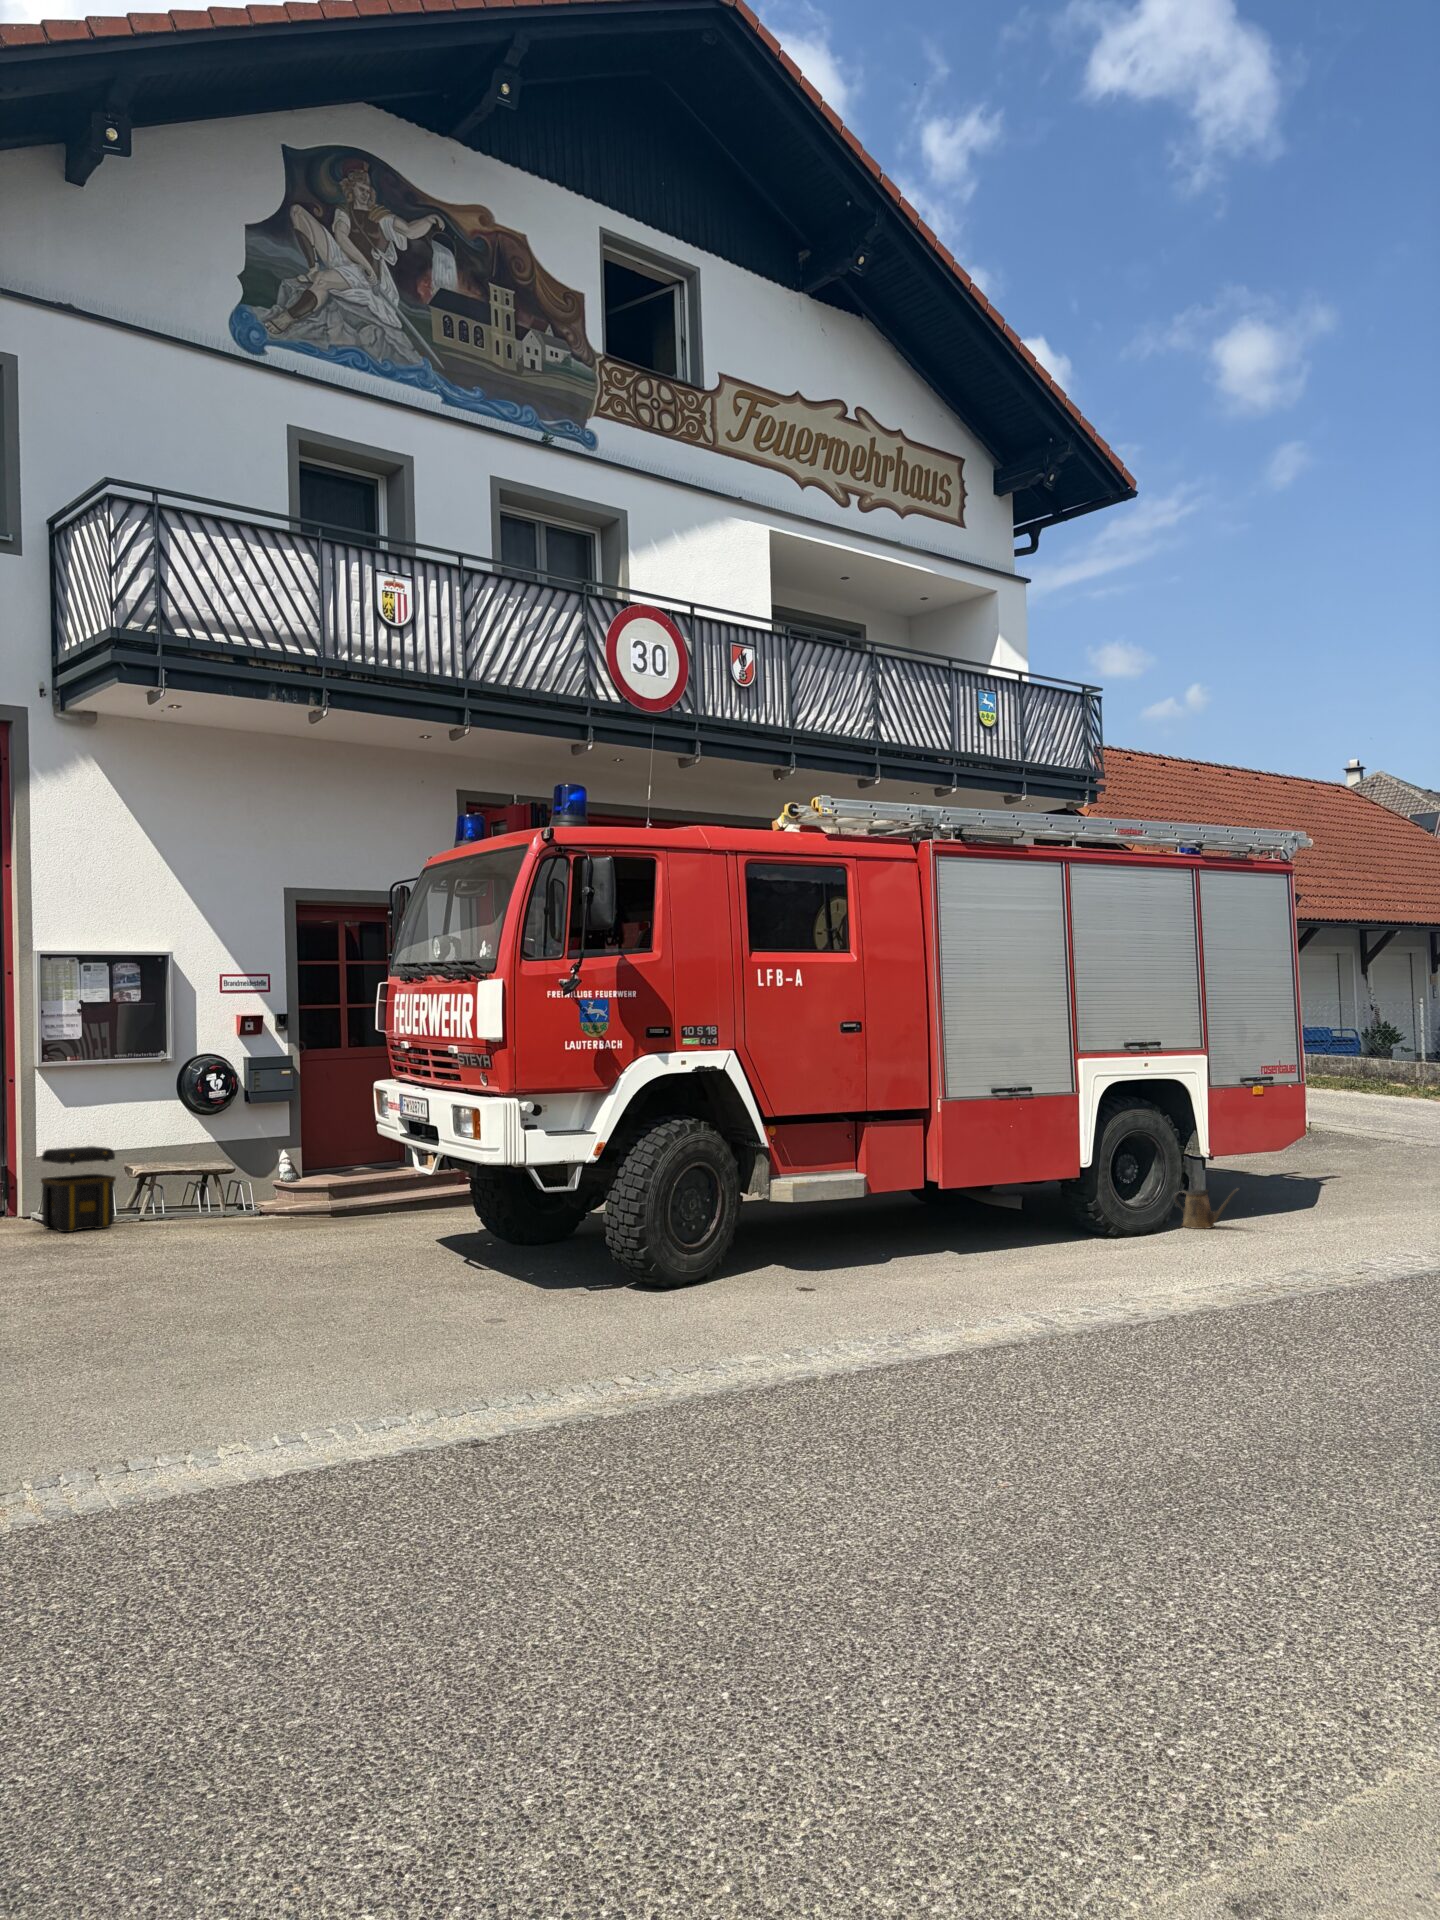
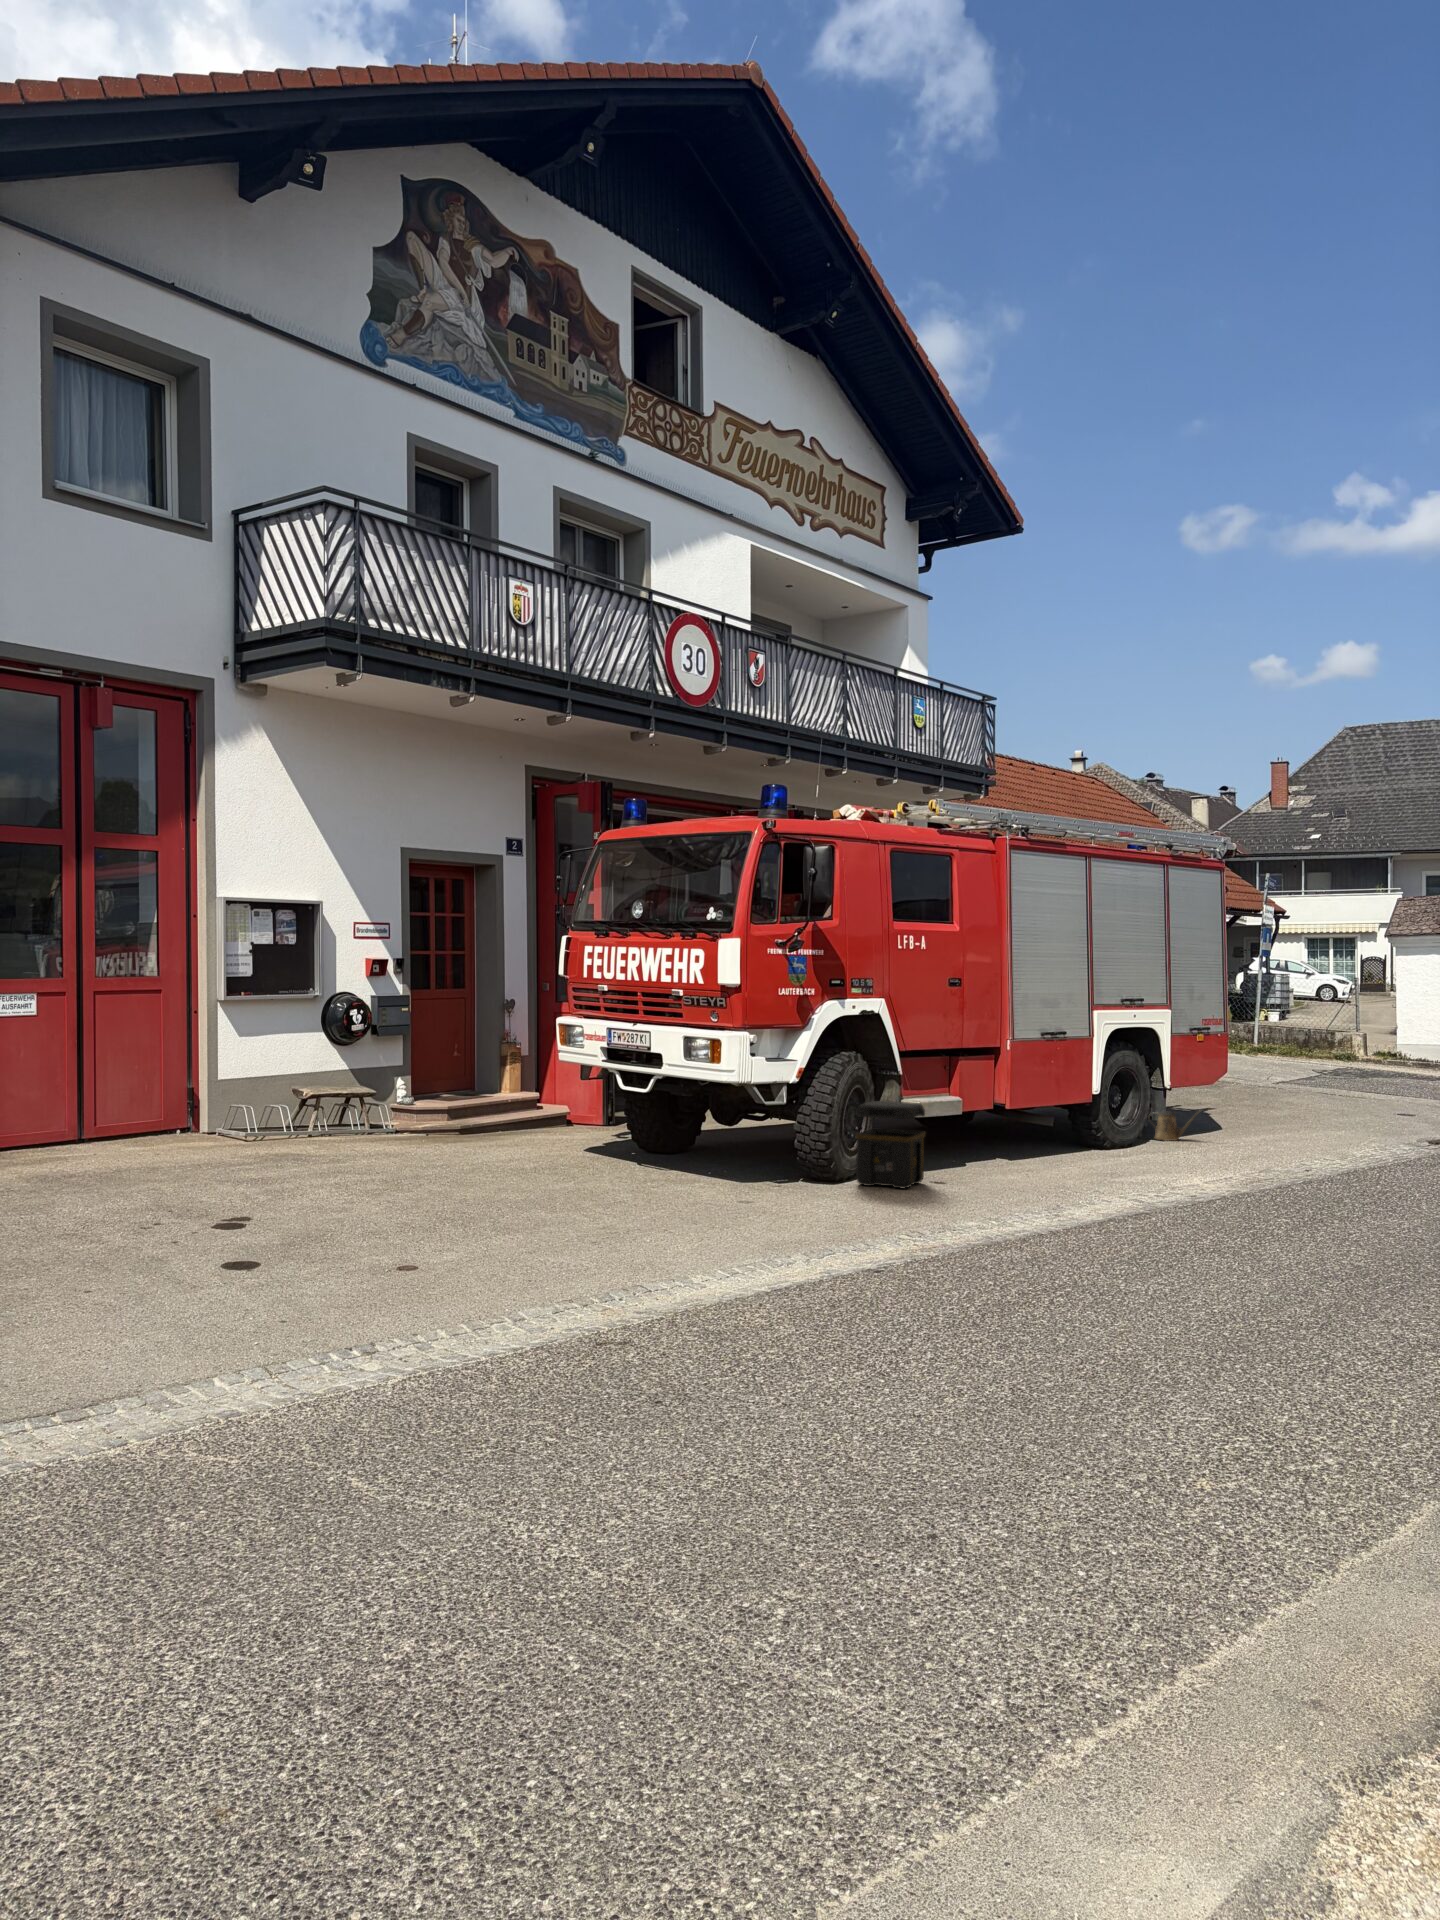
toolbox: present [41,1146,116,1232] -> present [856,1101,925,1188]

